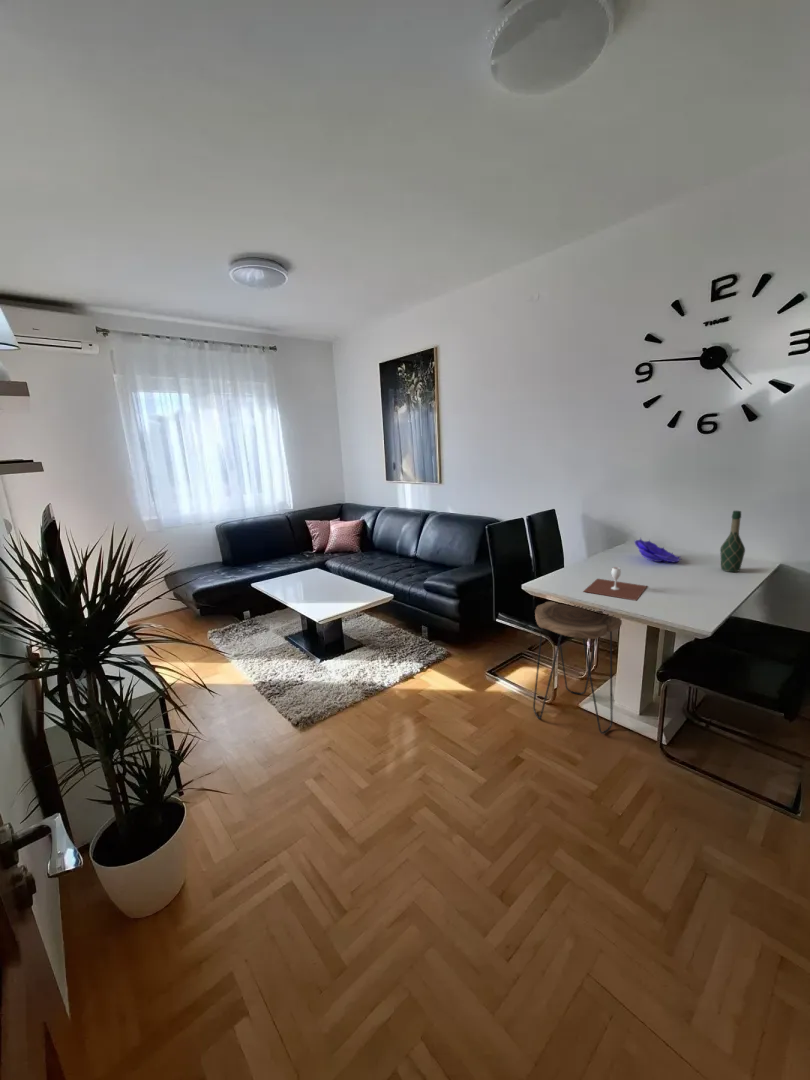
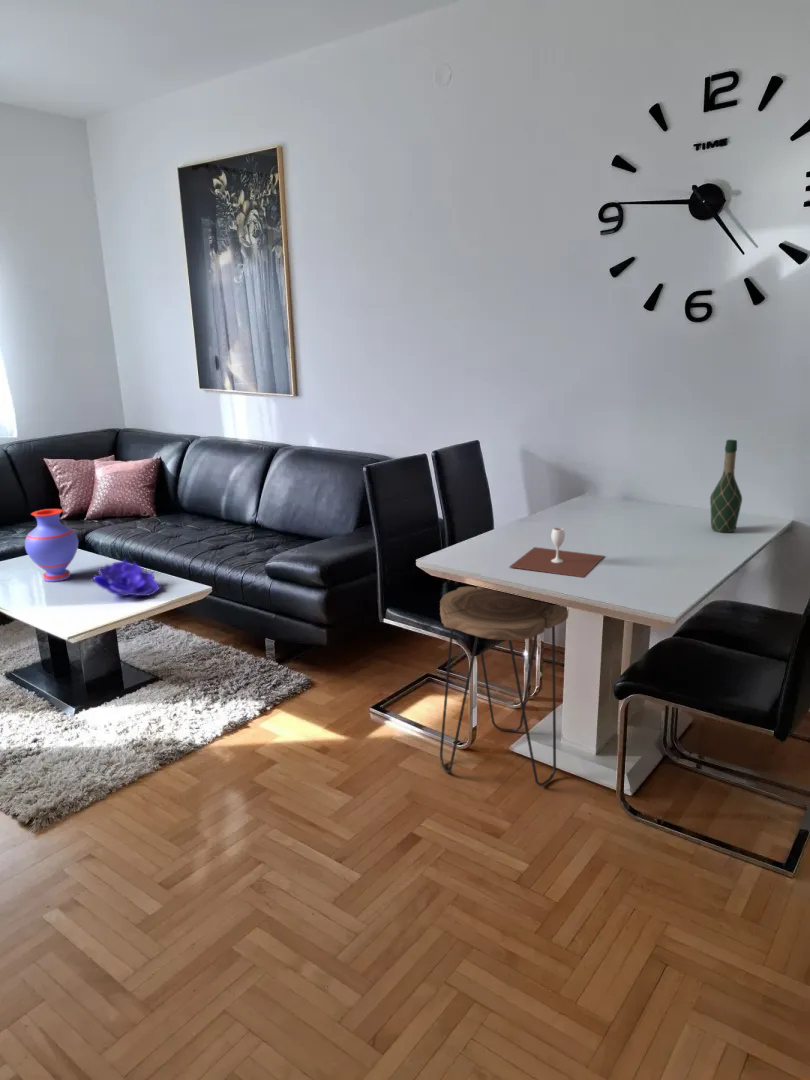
decorative bowl: present [635,539,680,562] -> present [93,560,160,596]
vase: none [296,548,323,588] -> present [25,509,78,582]

